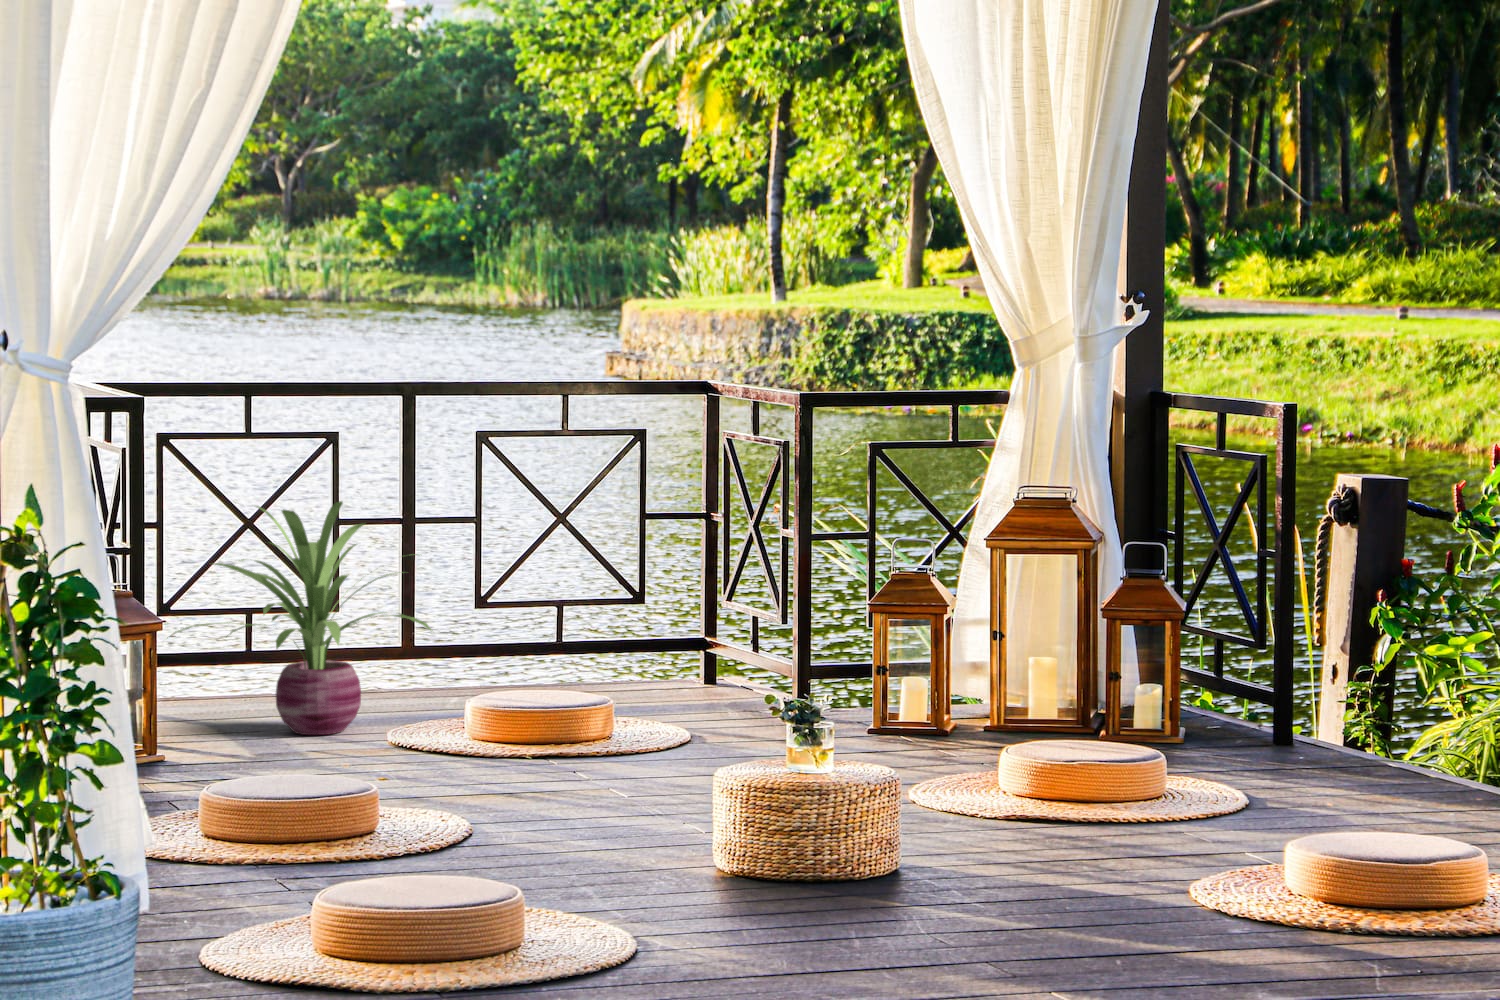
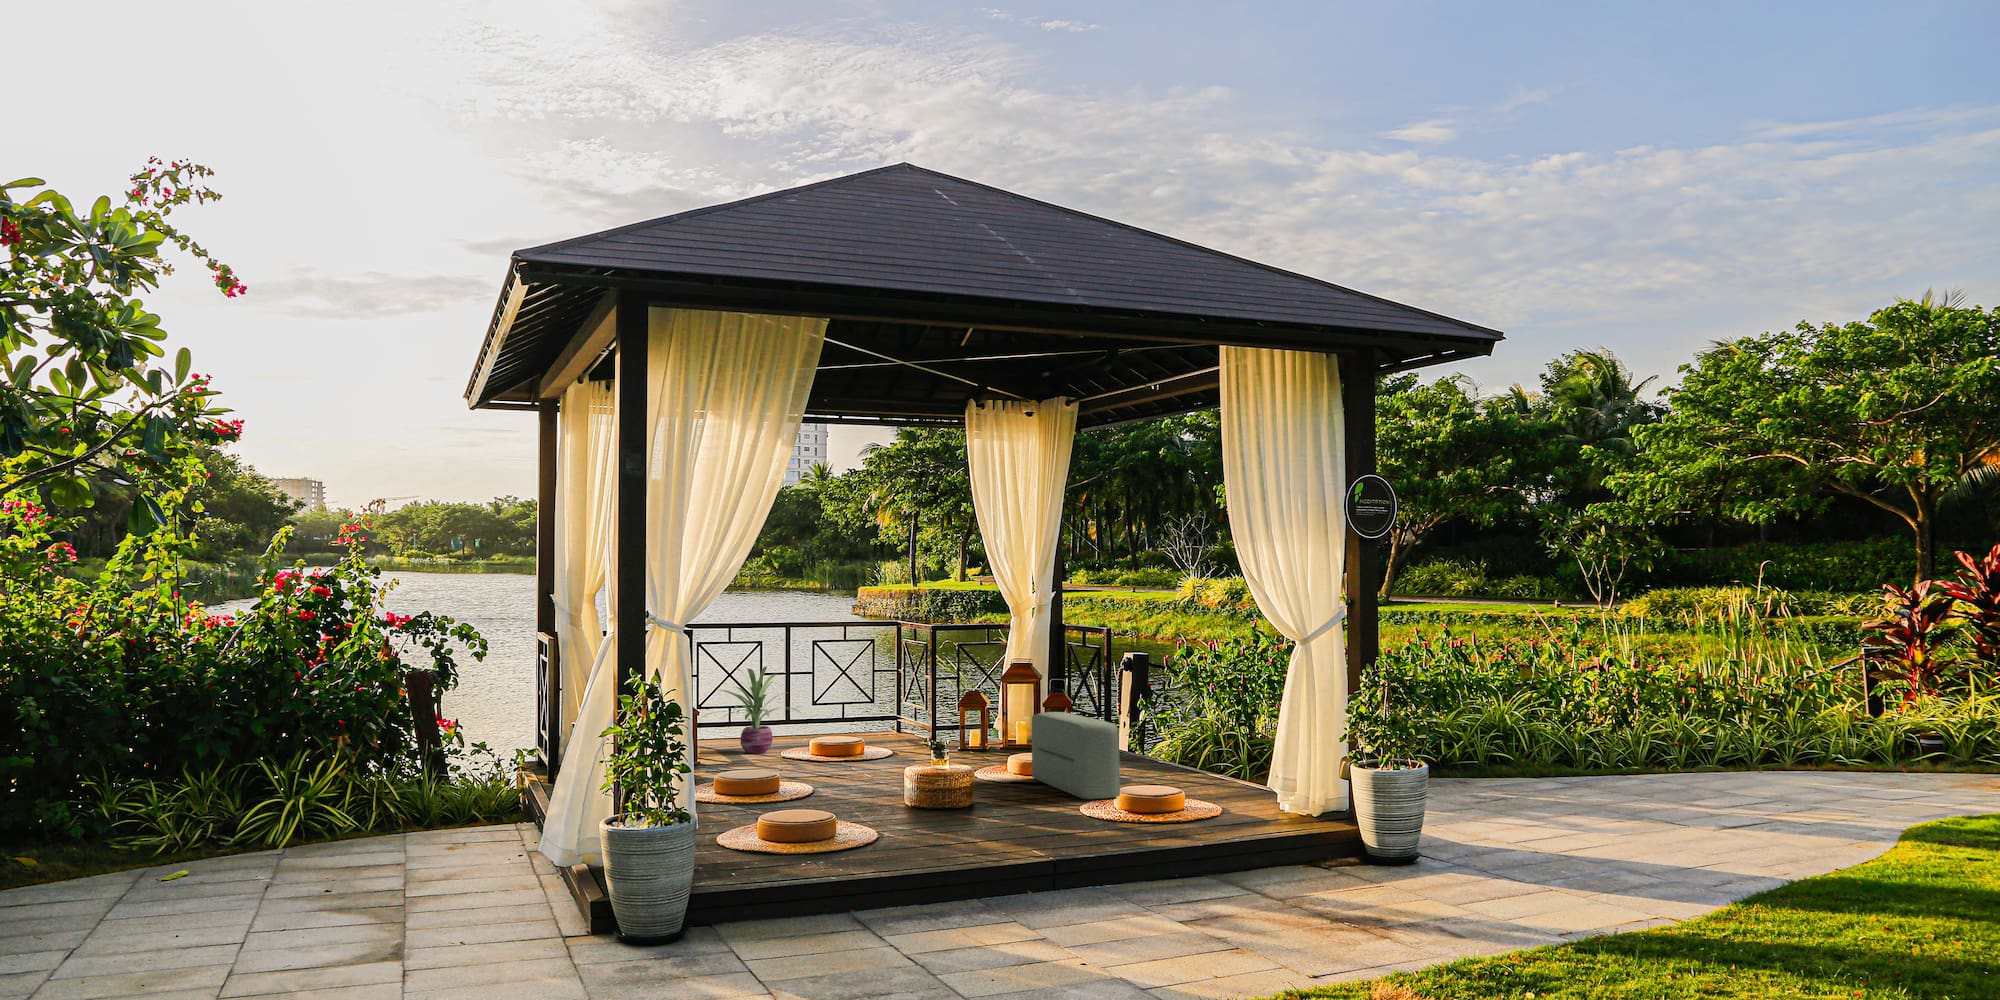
pouf: none [1077,664,1368,958] -> present [1032,712,1120,800]

